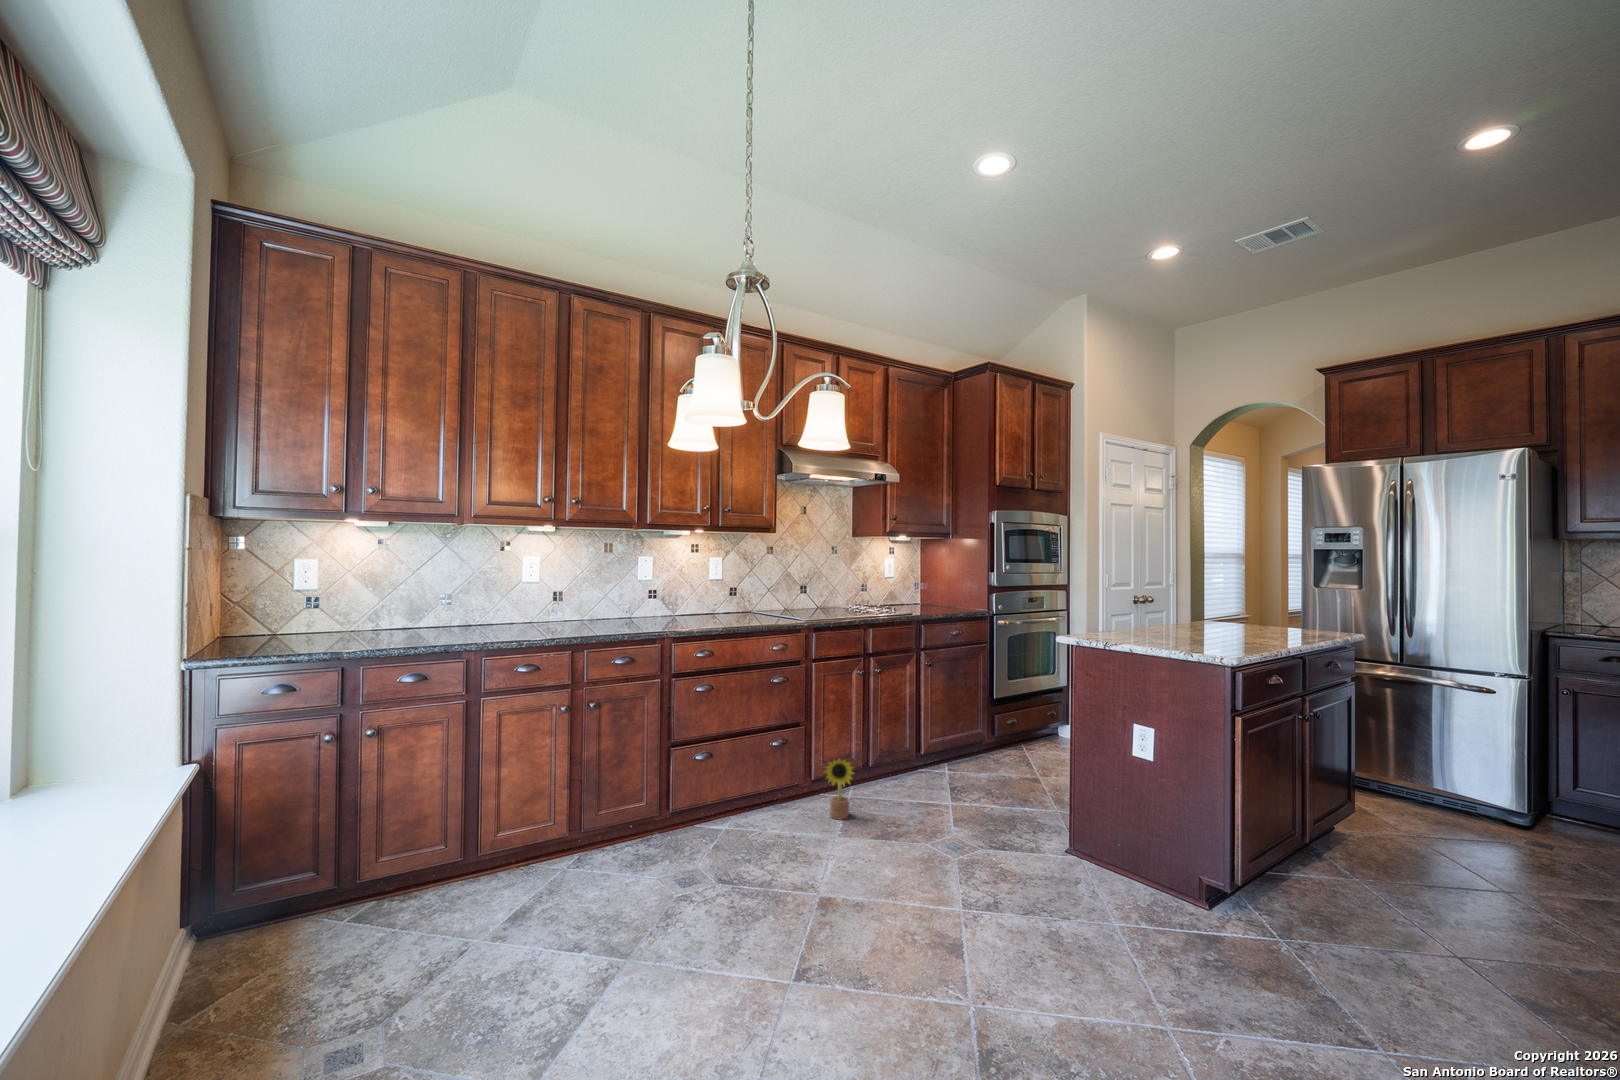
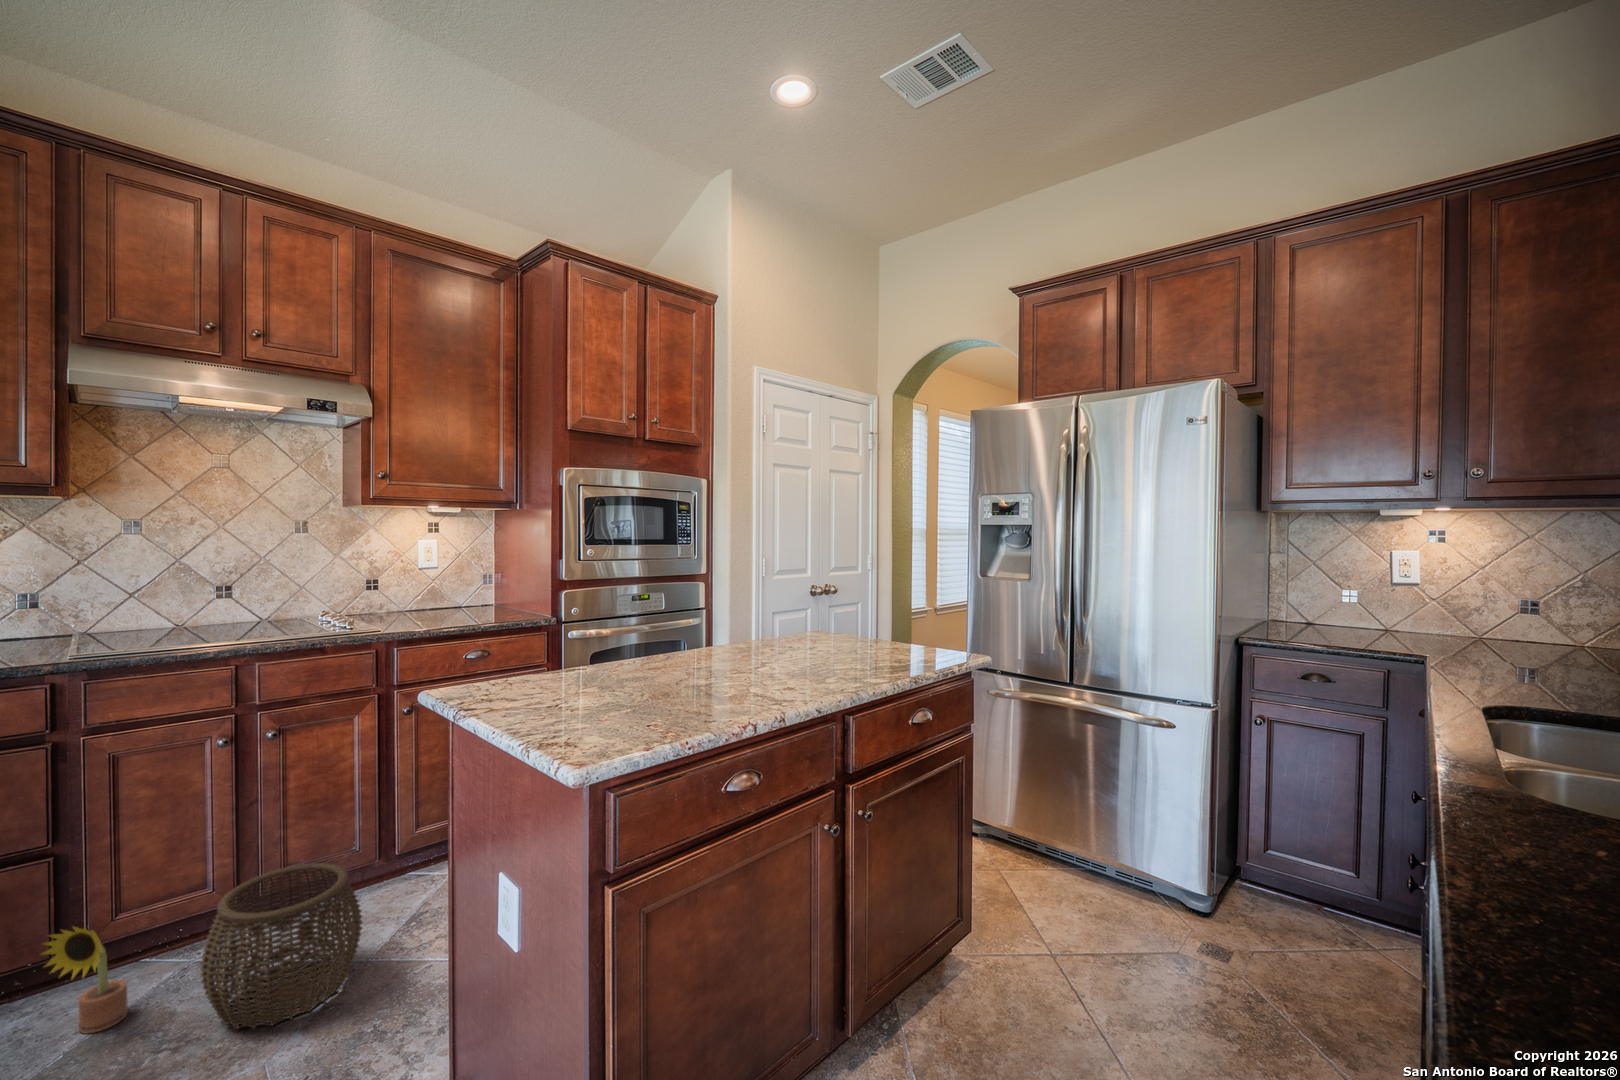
woven basket: none [889,744,962,825] -> present [200,863,362,1029]

